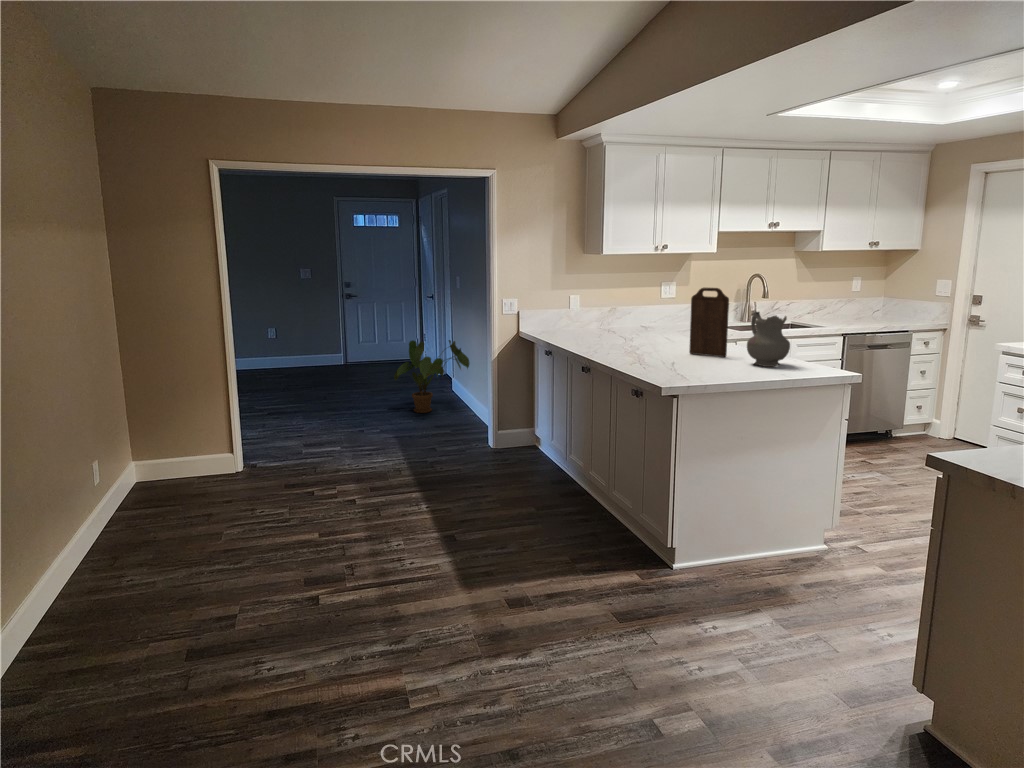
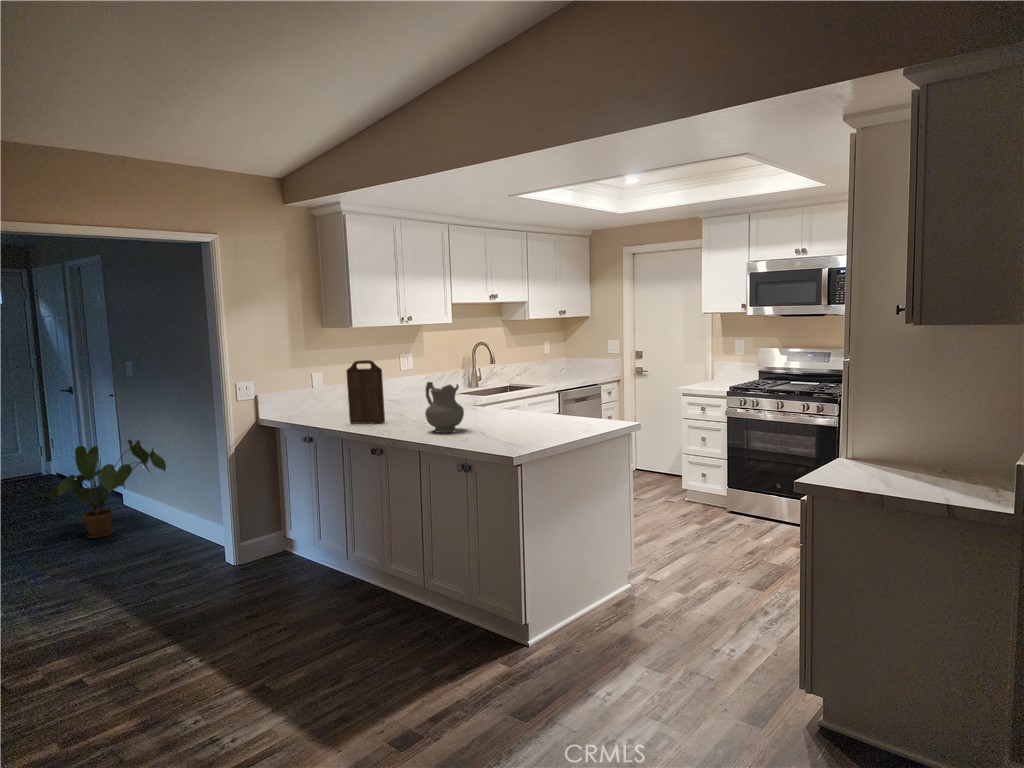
cutting board: present [689,288,729,357] -> present [346,360,385,424]
ceramic pitcher: present [747,311,790,367] -> present [425,382,464,433]

